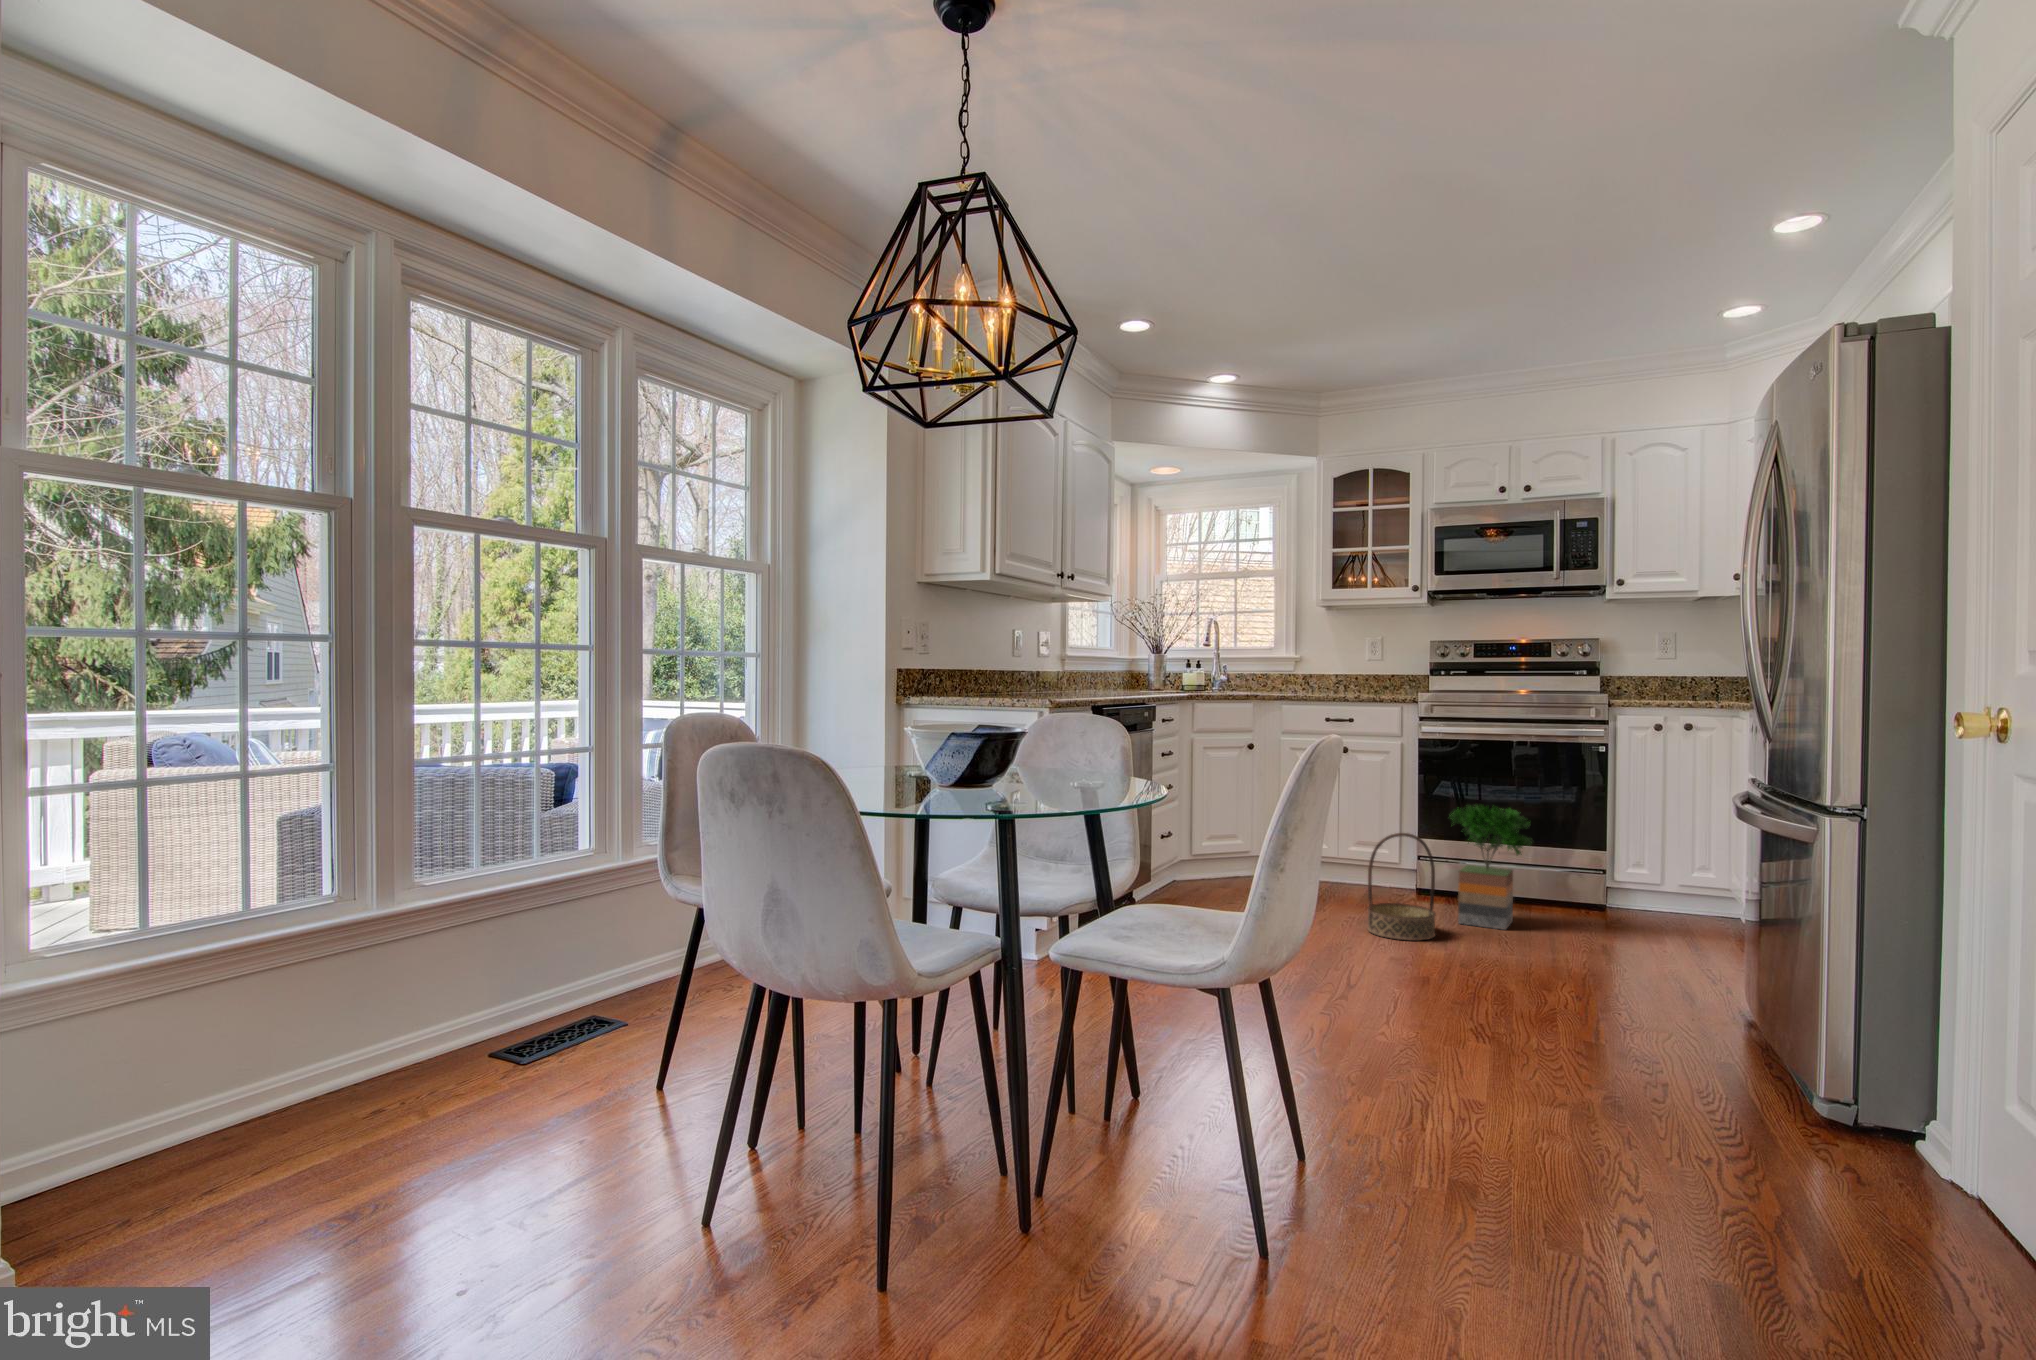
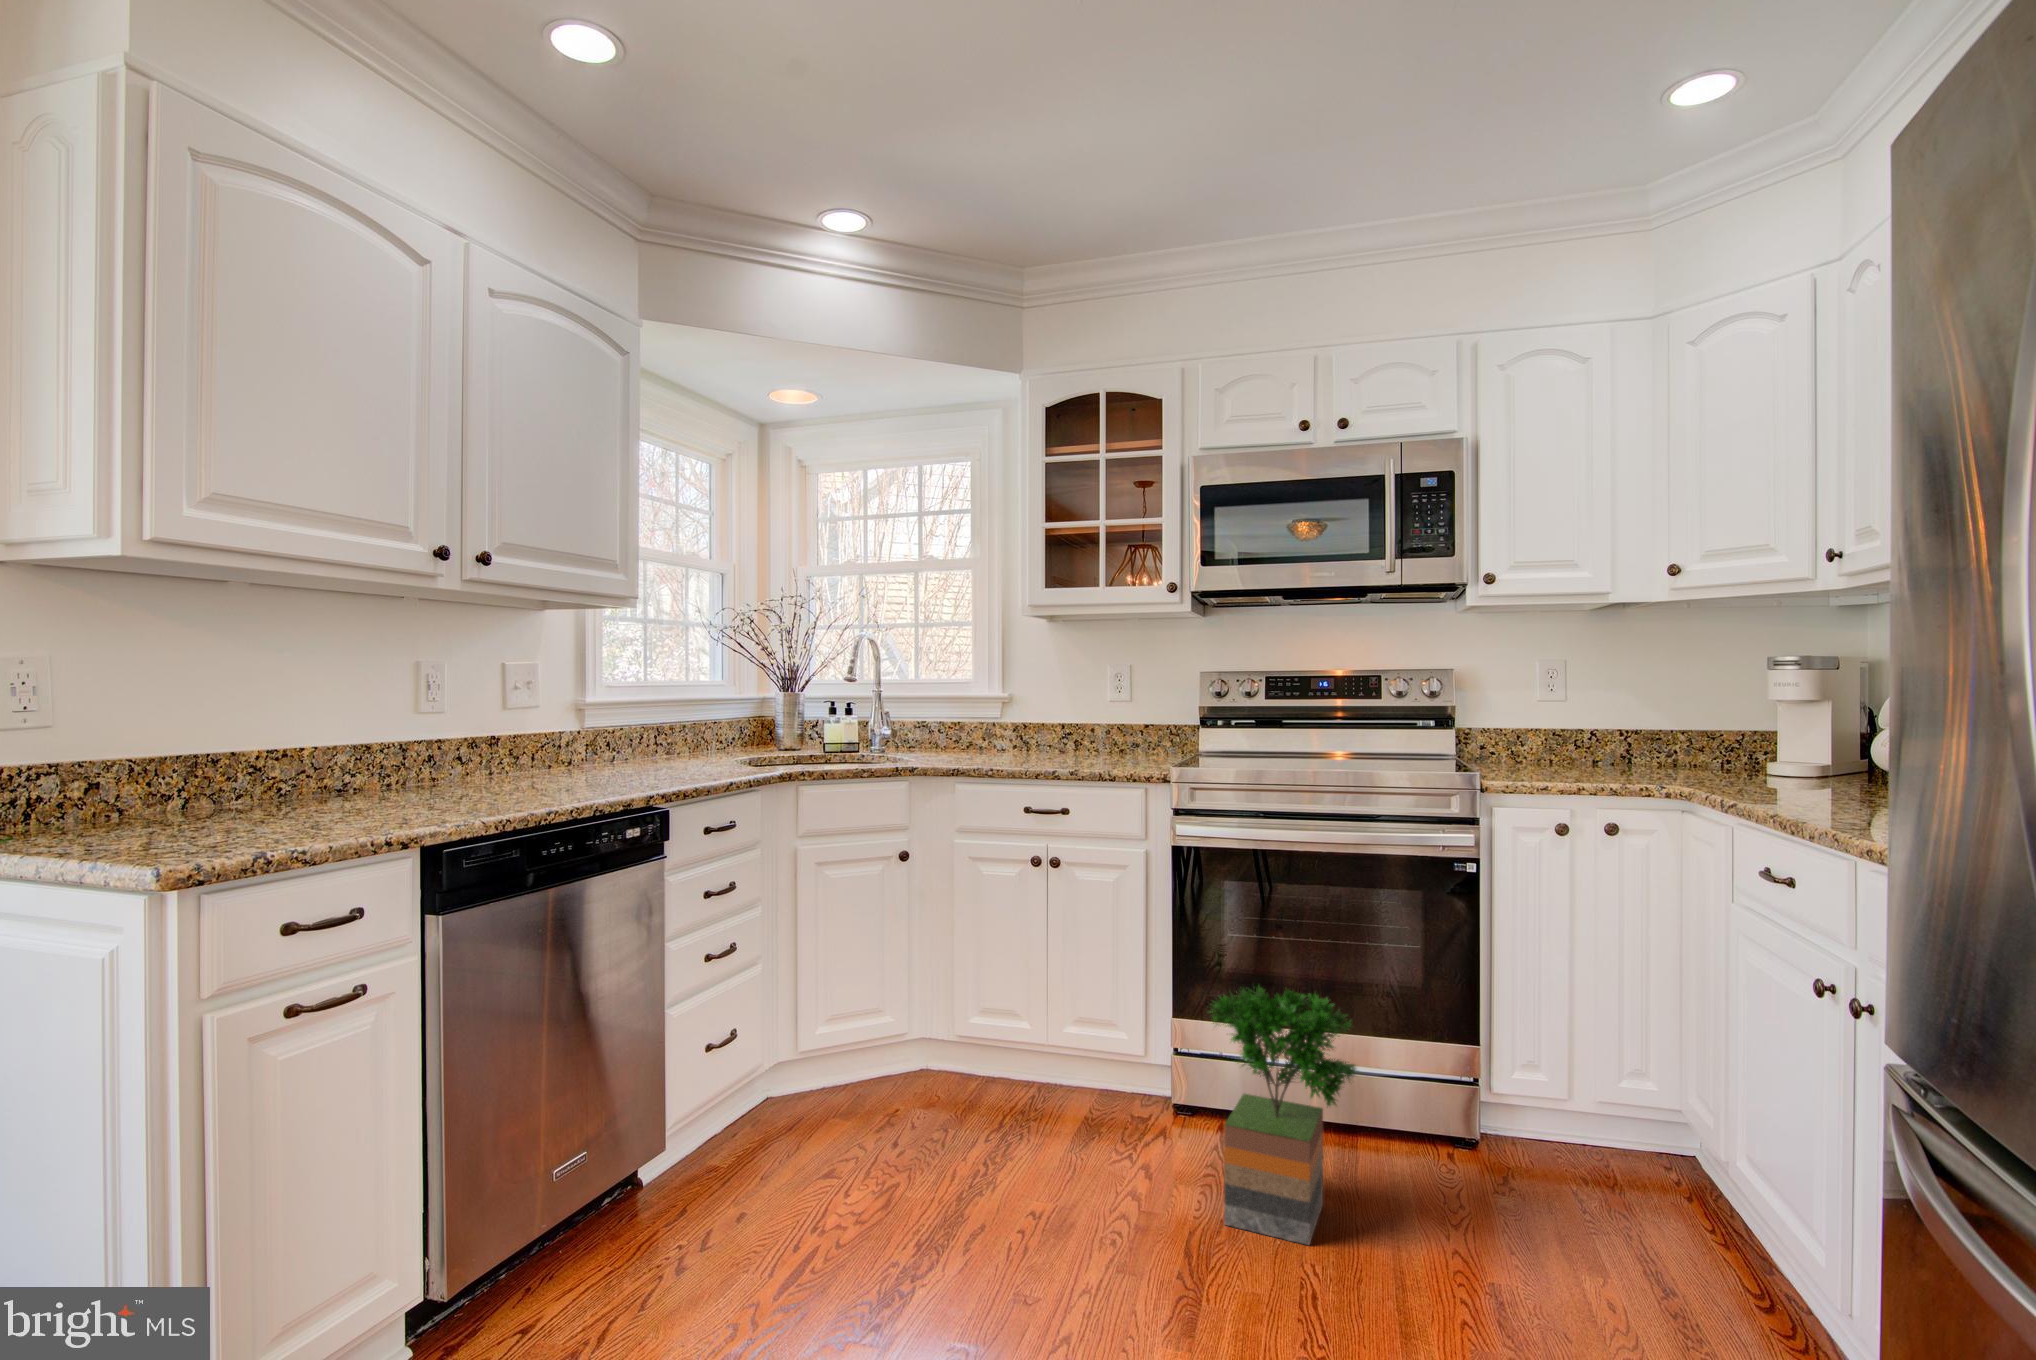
basket: present [1368,833,1436,941] -> none [1039,1078,1173,1322]

